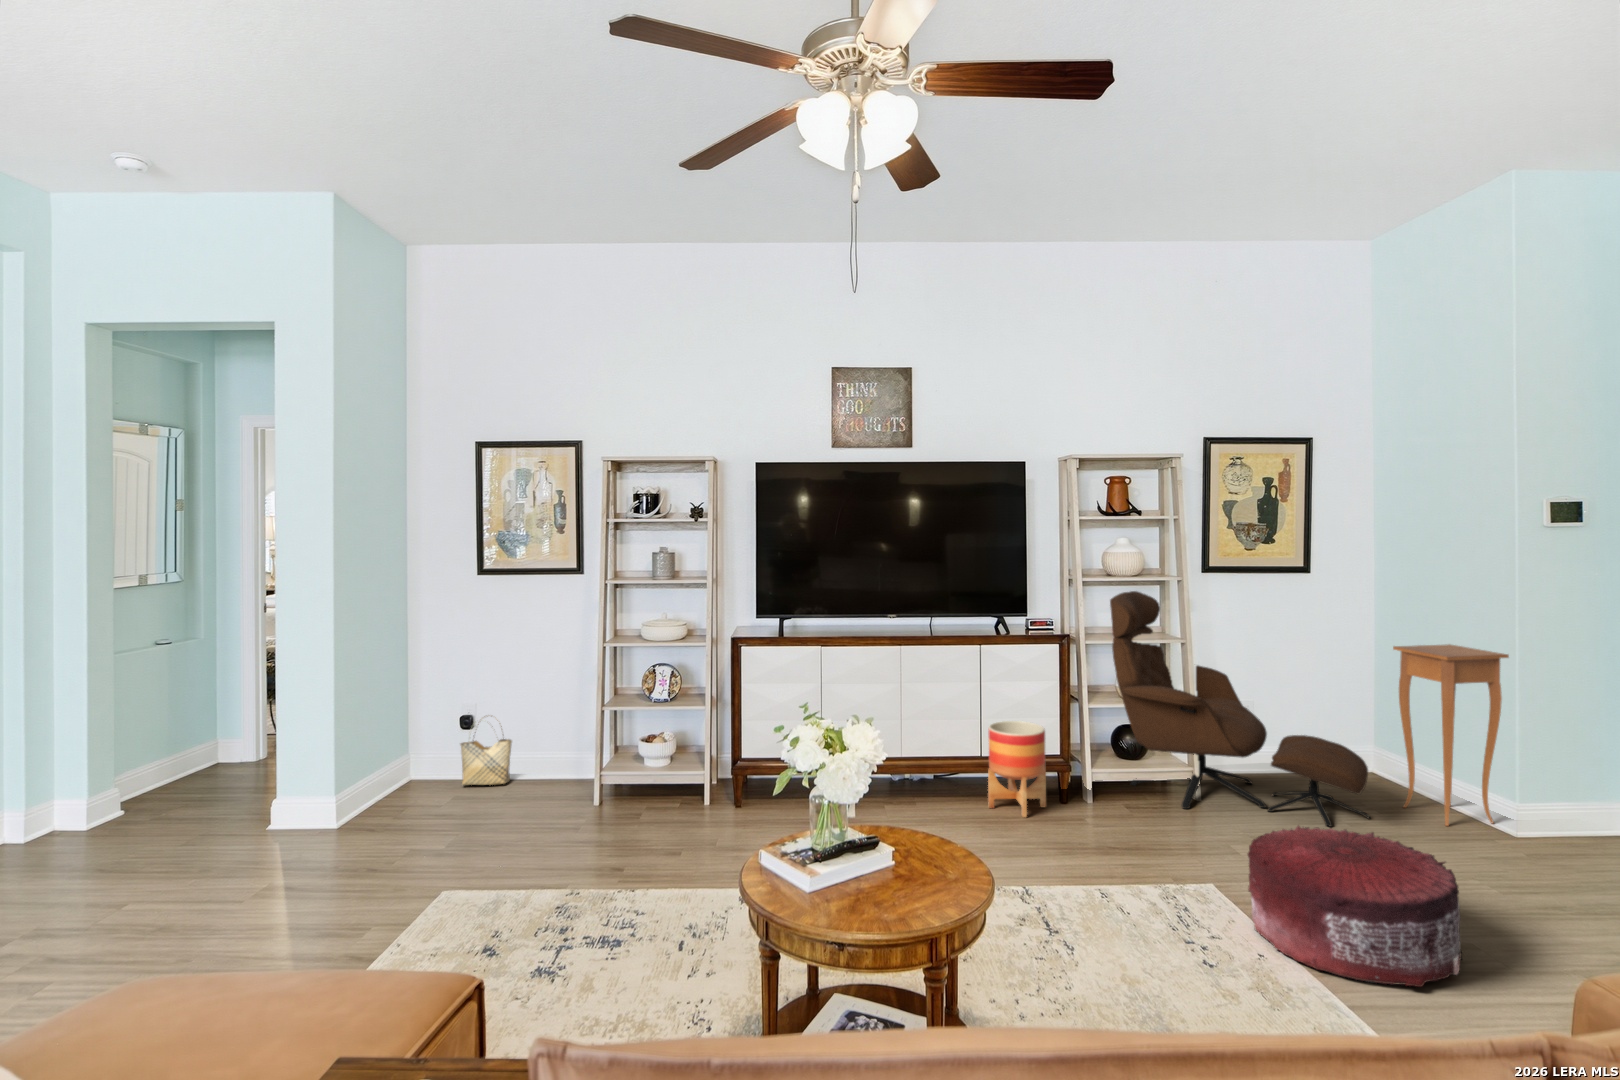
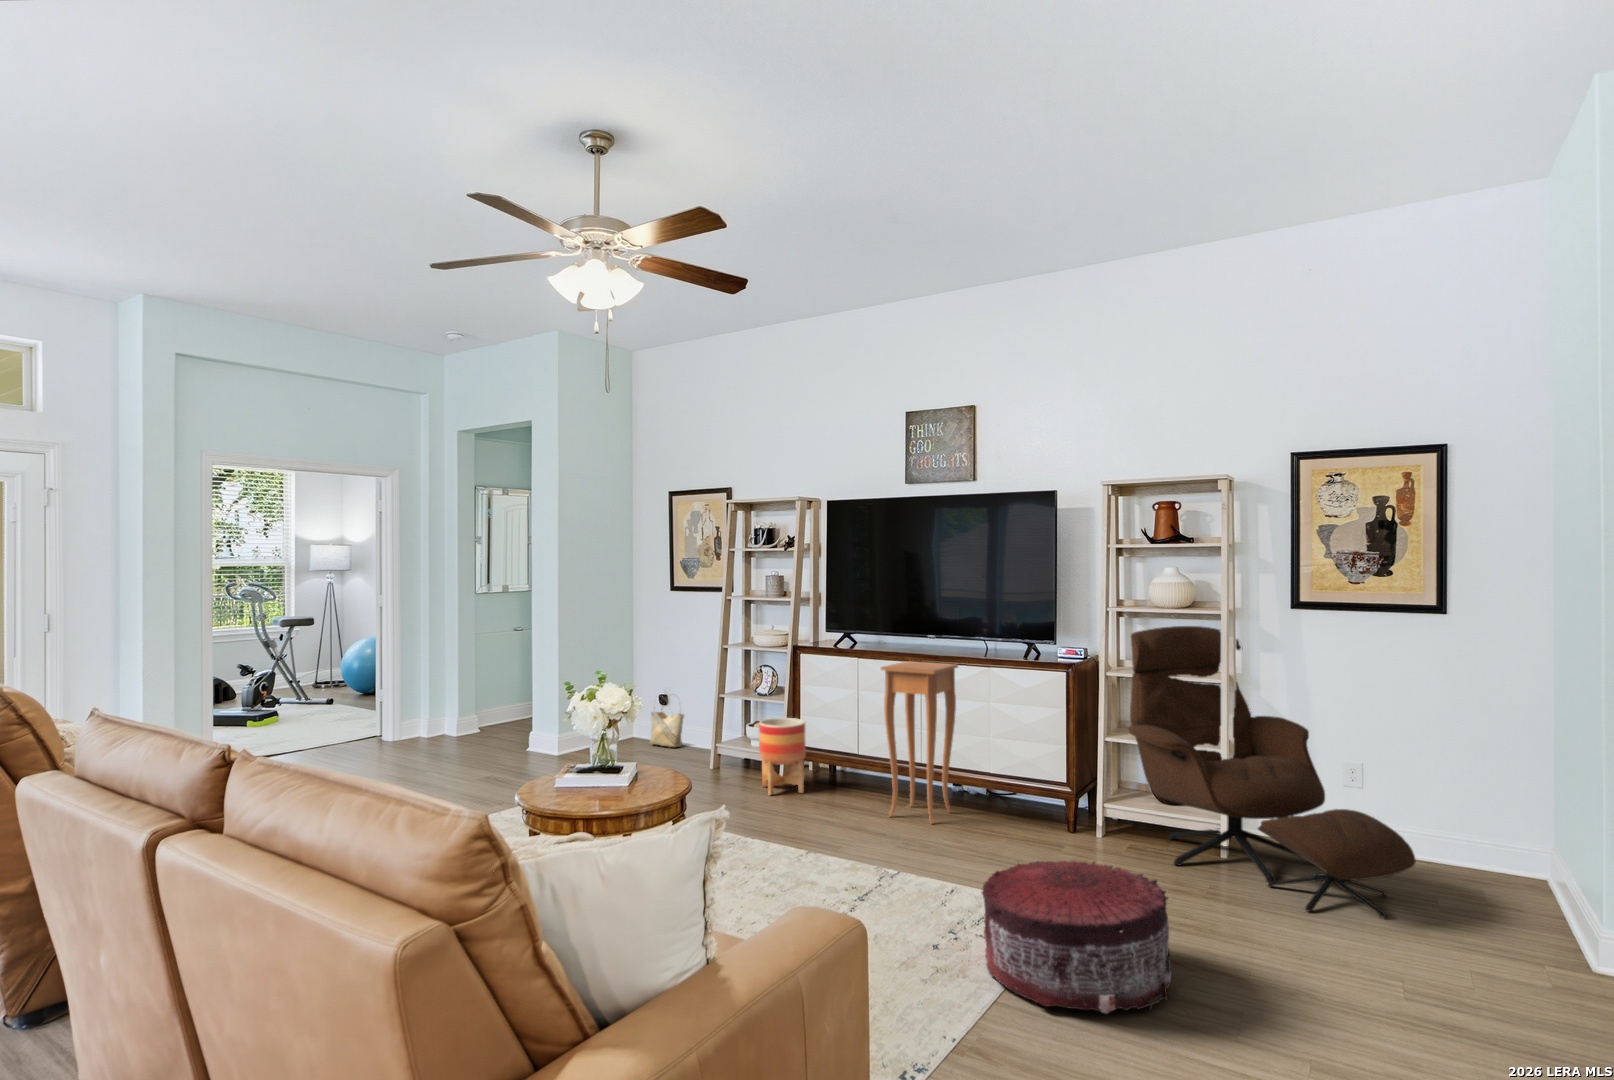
side table: present [1393,644,1509,826] -> present [881,661,958,824]
planter: present [988,721,1046,817] -> present [759,718,806,795]

